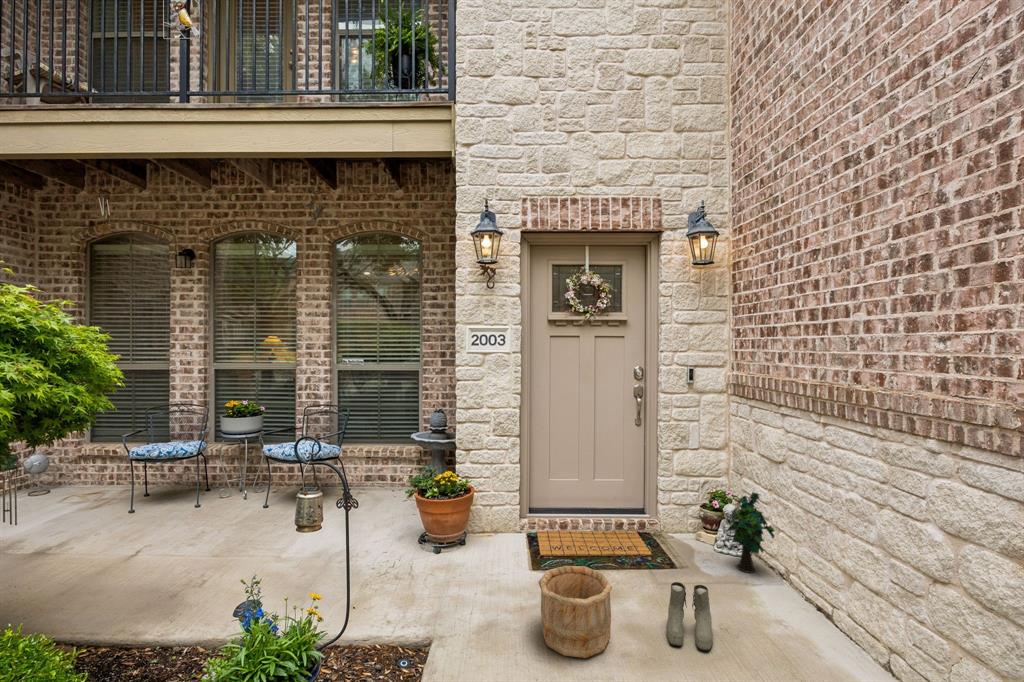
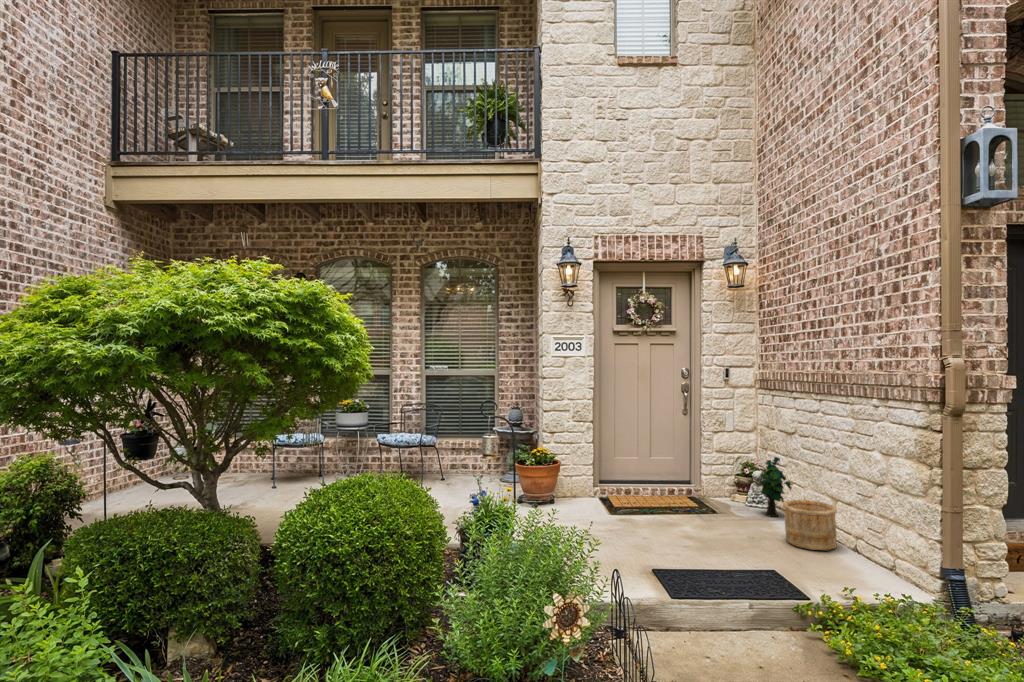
wooden bucket: present [539,566,612,658] -> present [783,500,837,550]
boots: present [667,582,713,650] -> none [713,508,744,546]

